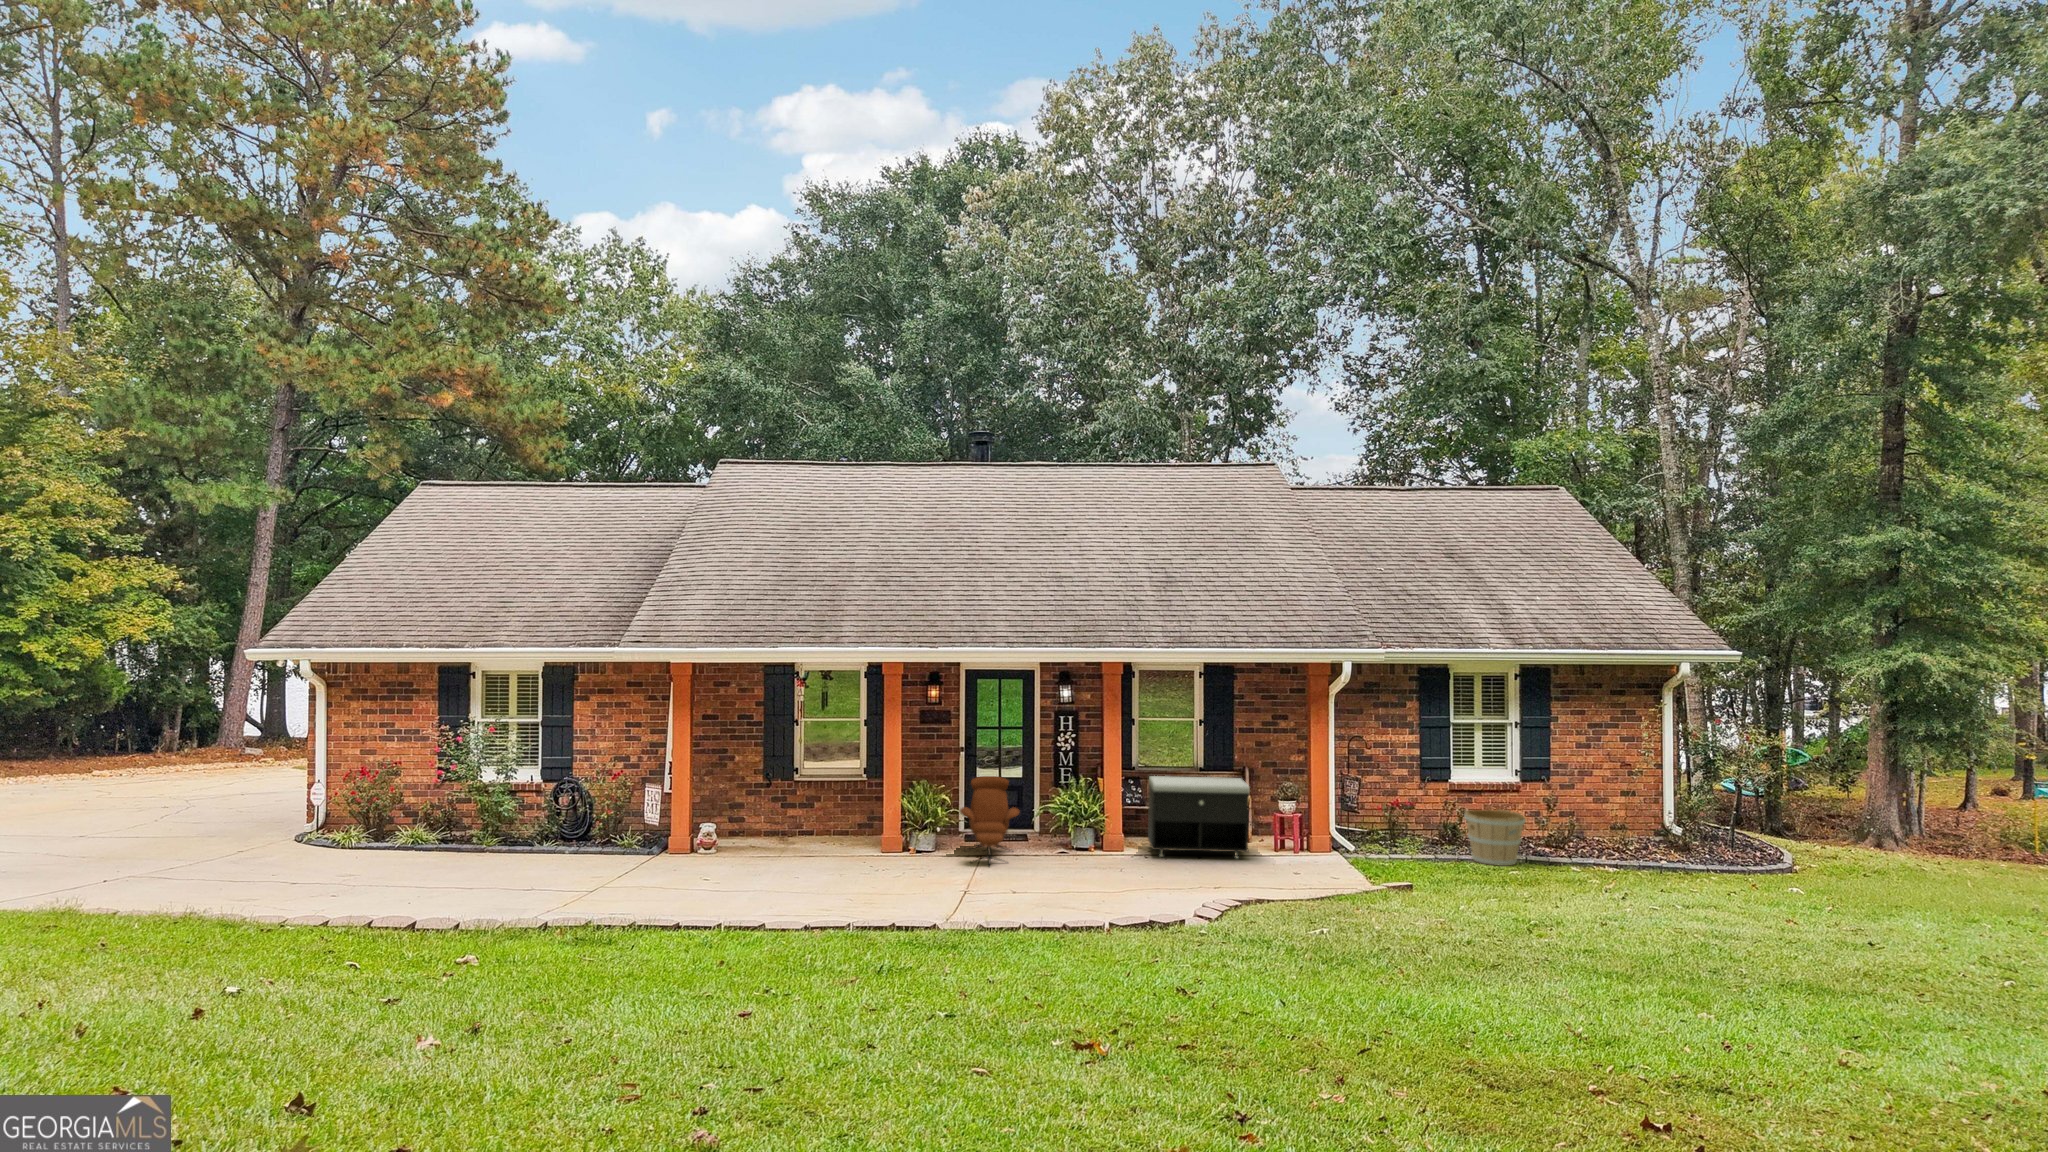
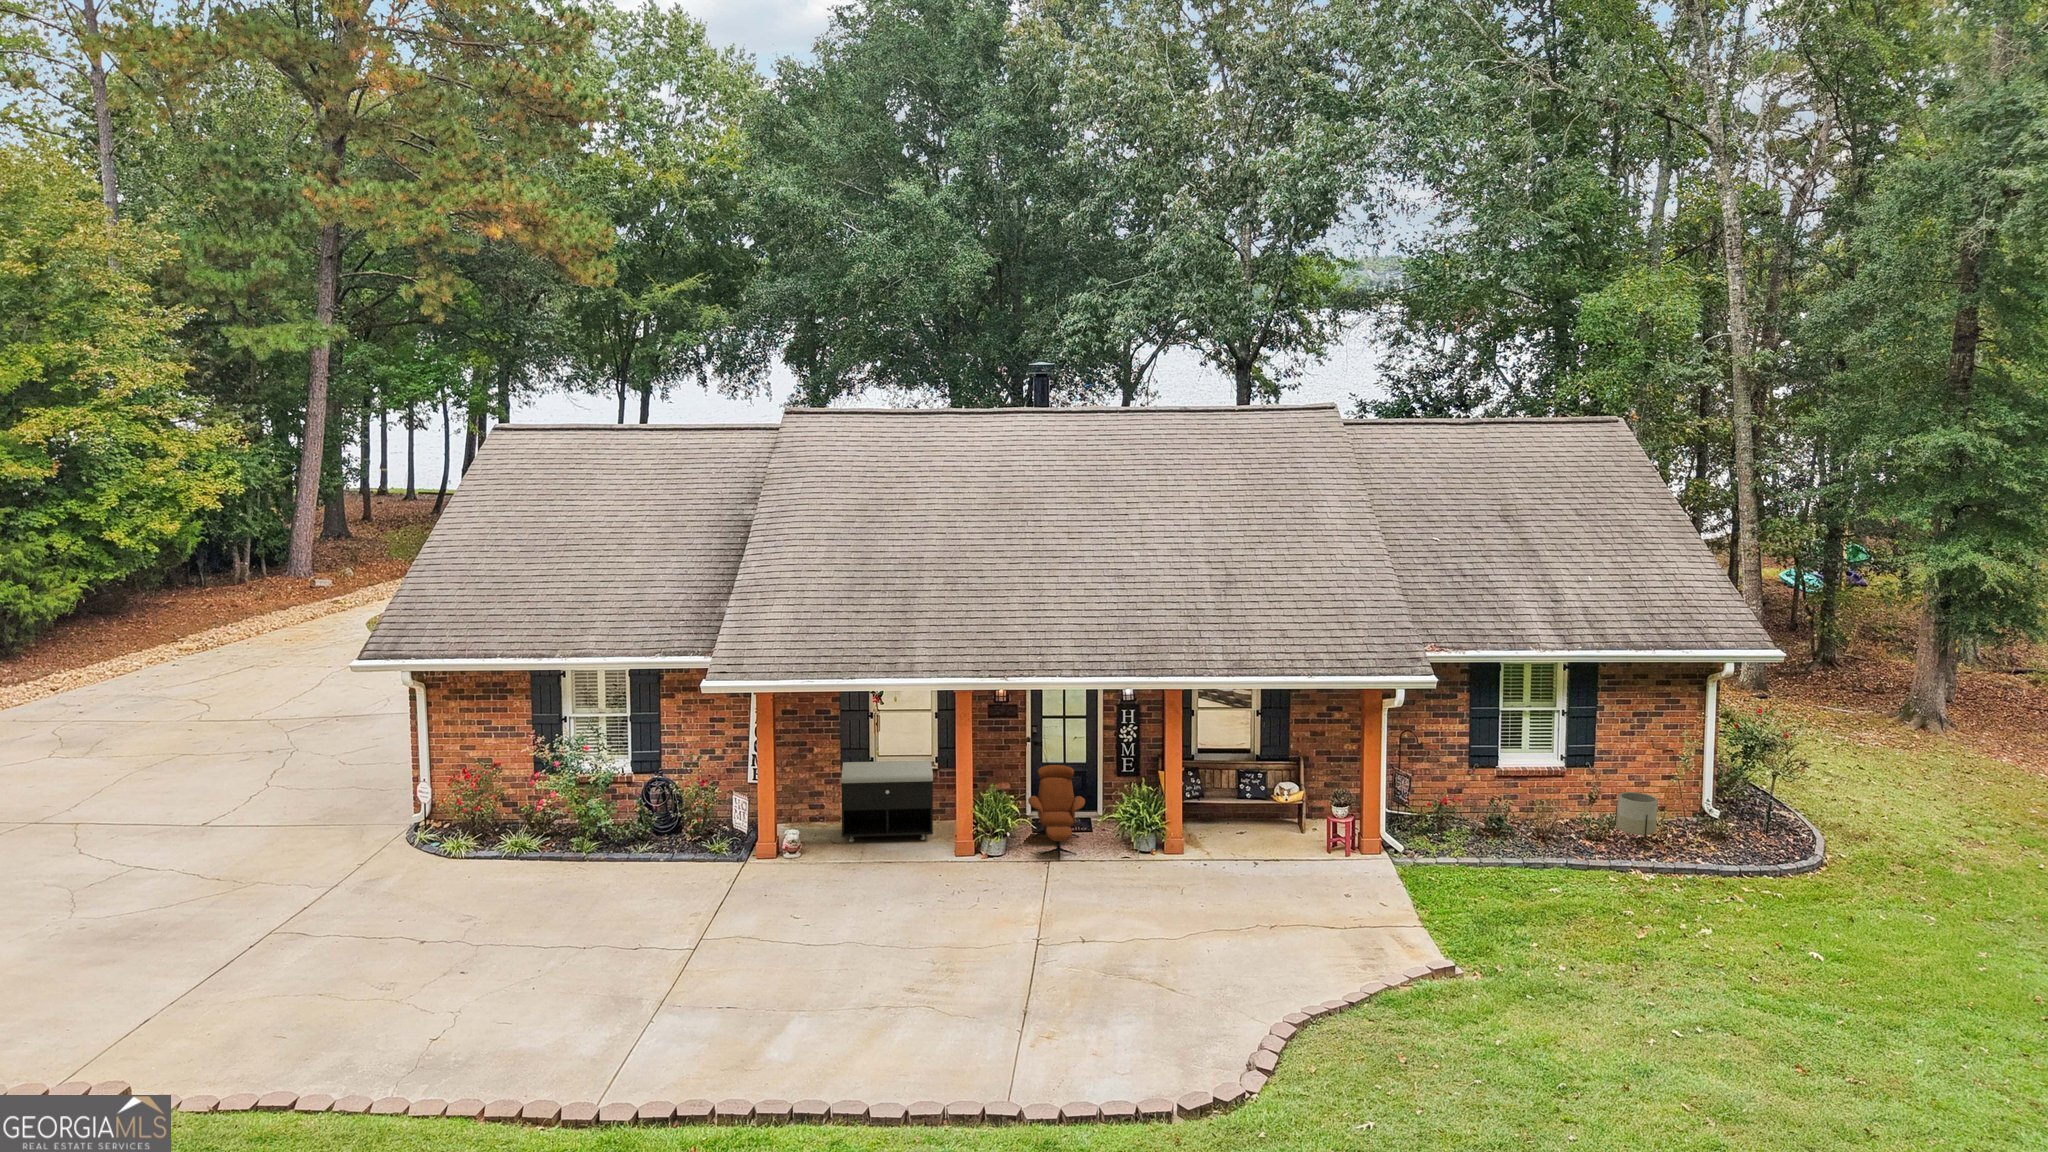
storage bench: present [1148,776,1250,858] -> present [841,761,933,842]
planter: none [1576,806,1619,865] -> present [1614,792,1658,850]
wooden bucket: present [1464,809,1525,866] -> none [1508,796,1567,853]

